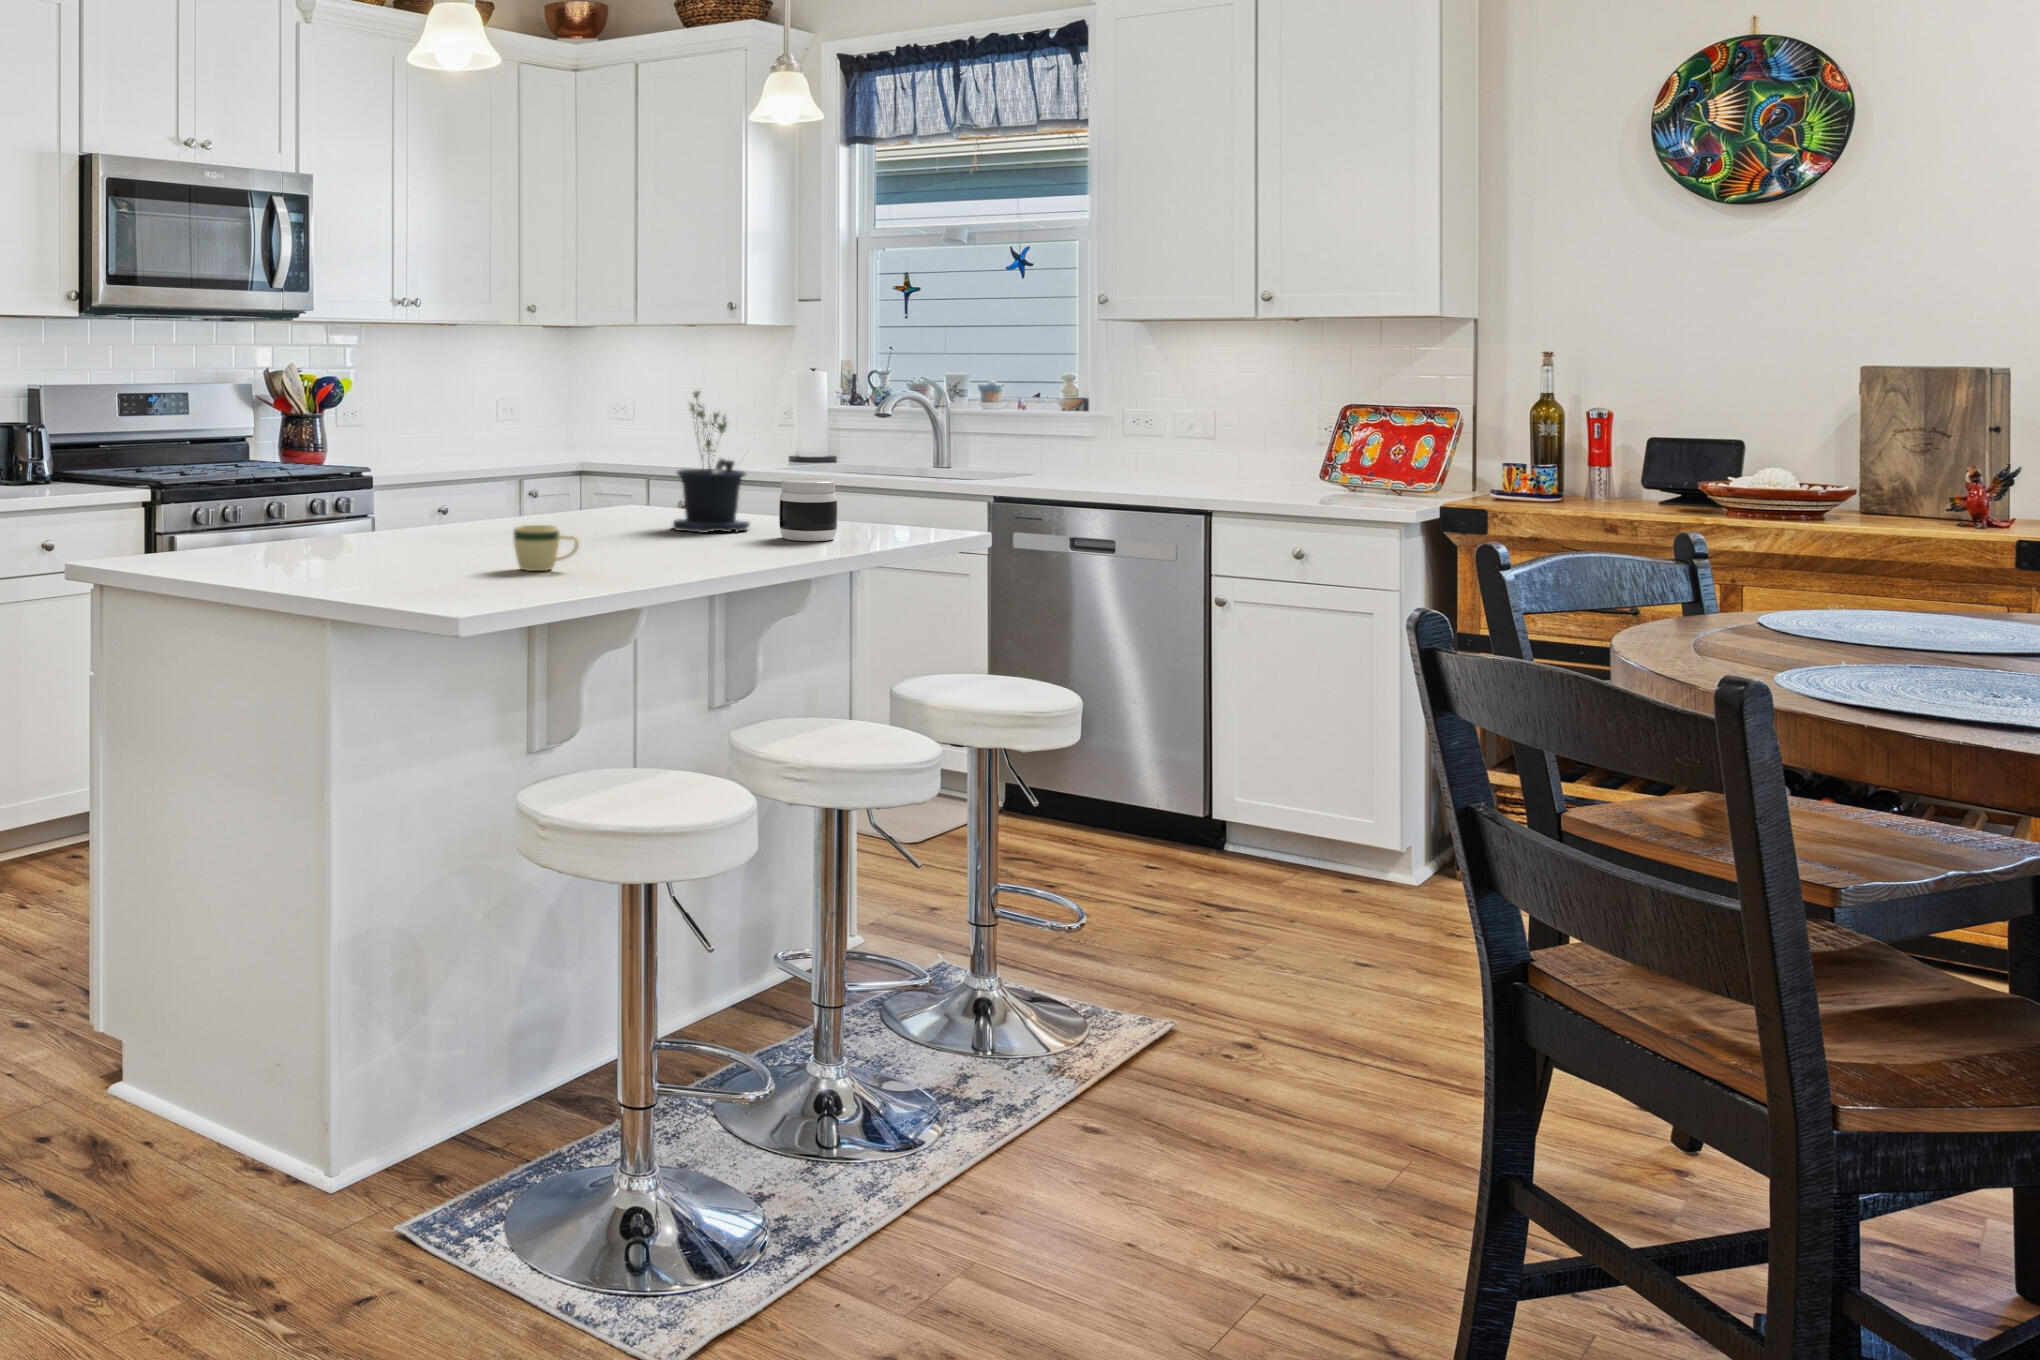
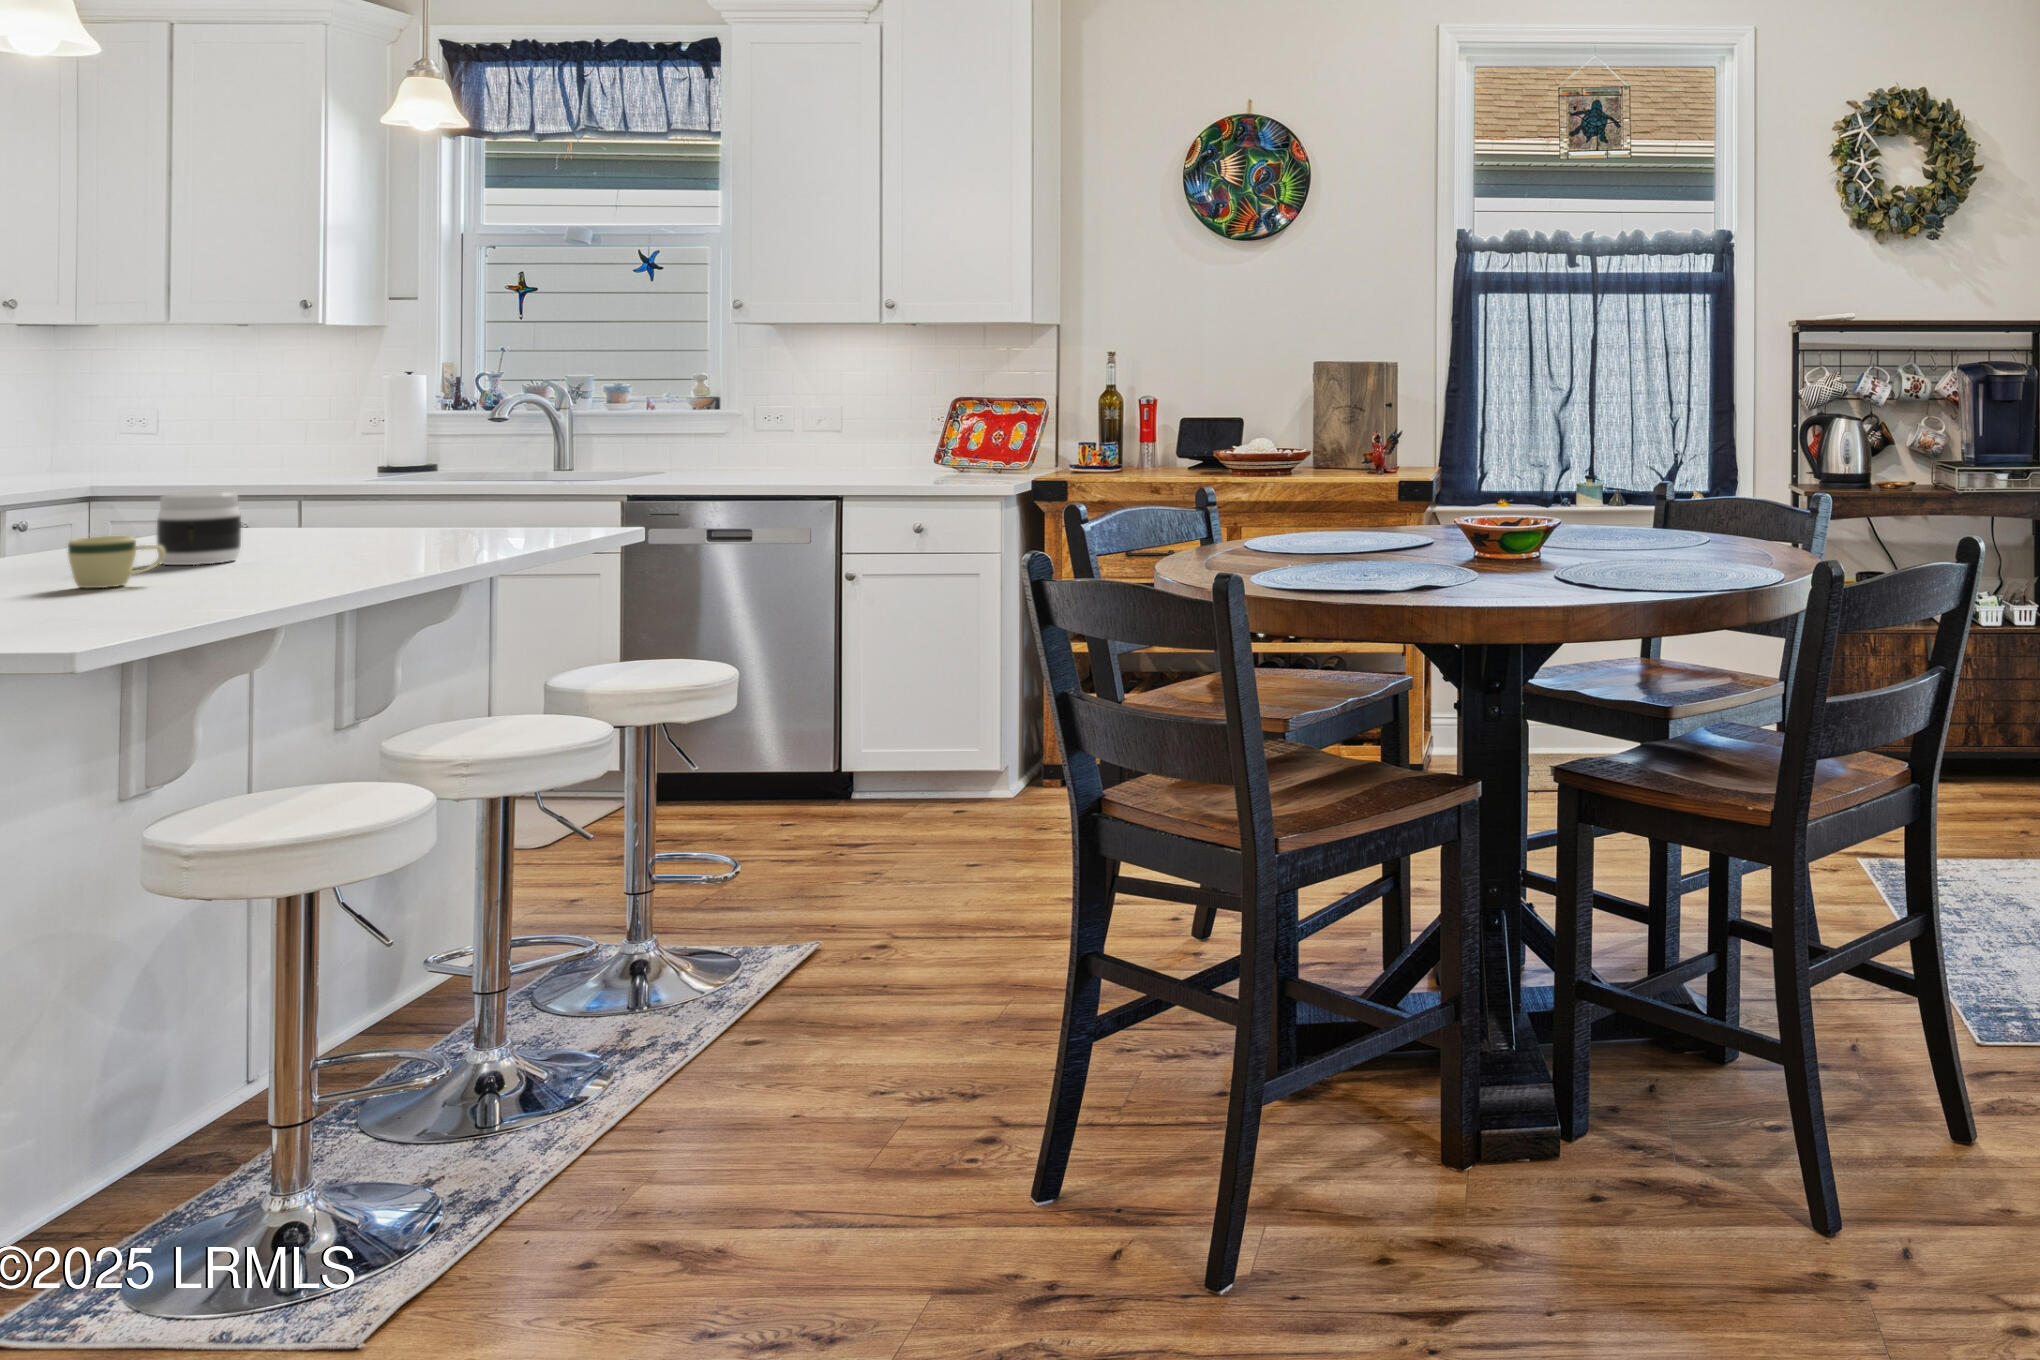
potted plant: present [673,391,750,533] -> none [265,387,374,541]
jar: present [779,478,837,541] -> present [156,491,241,565]

